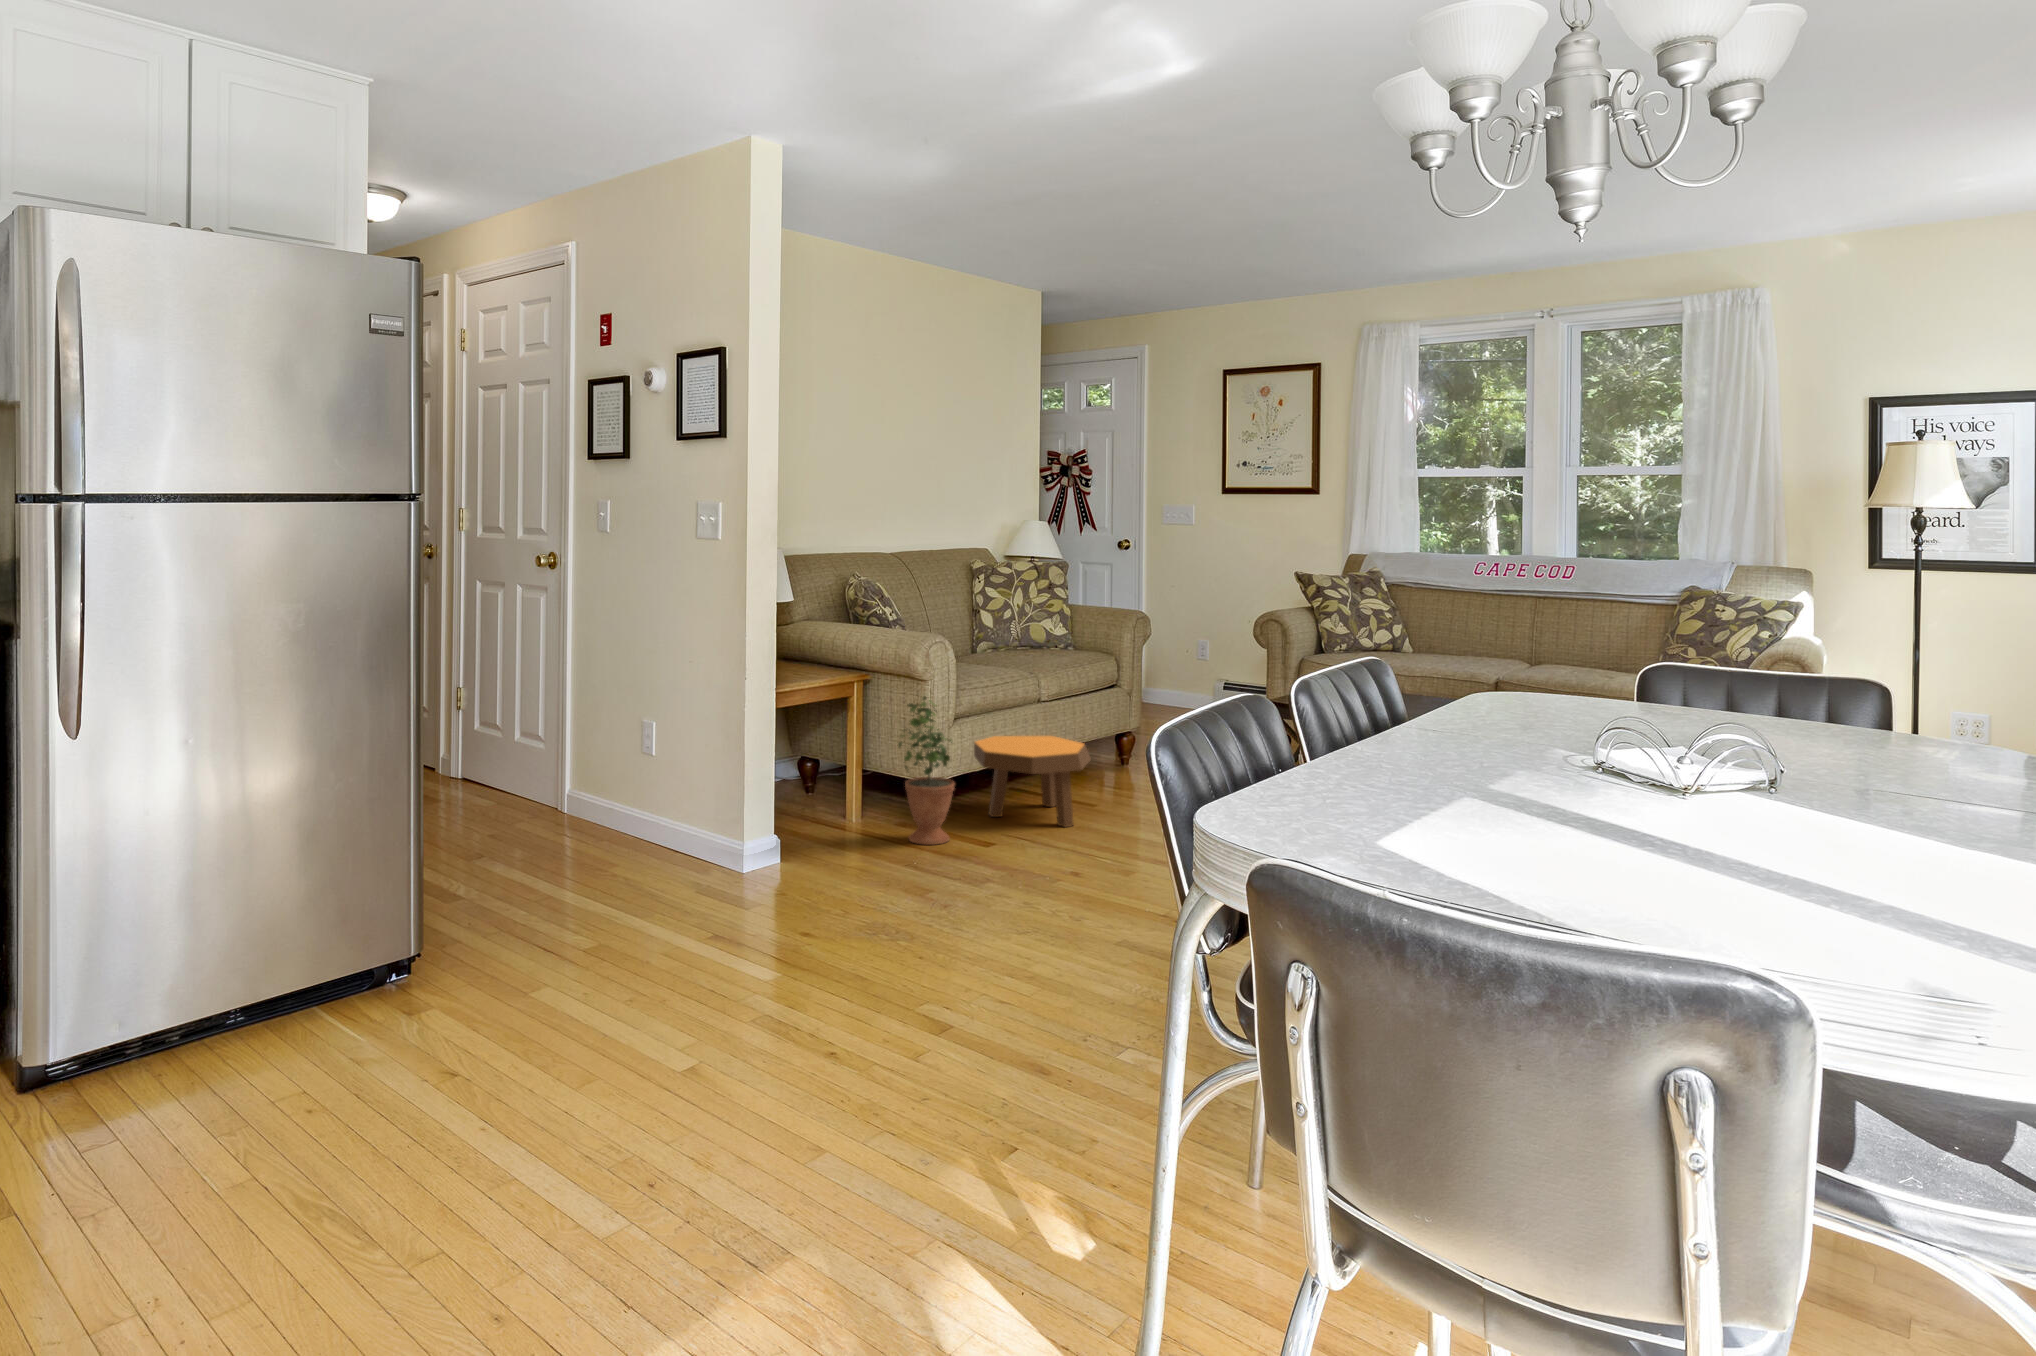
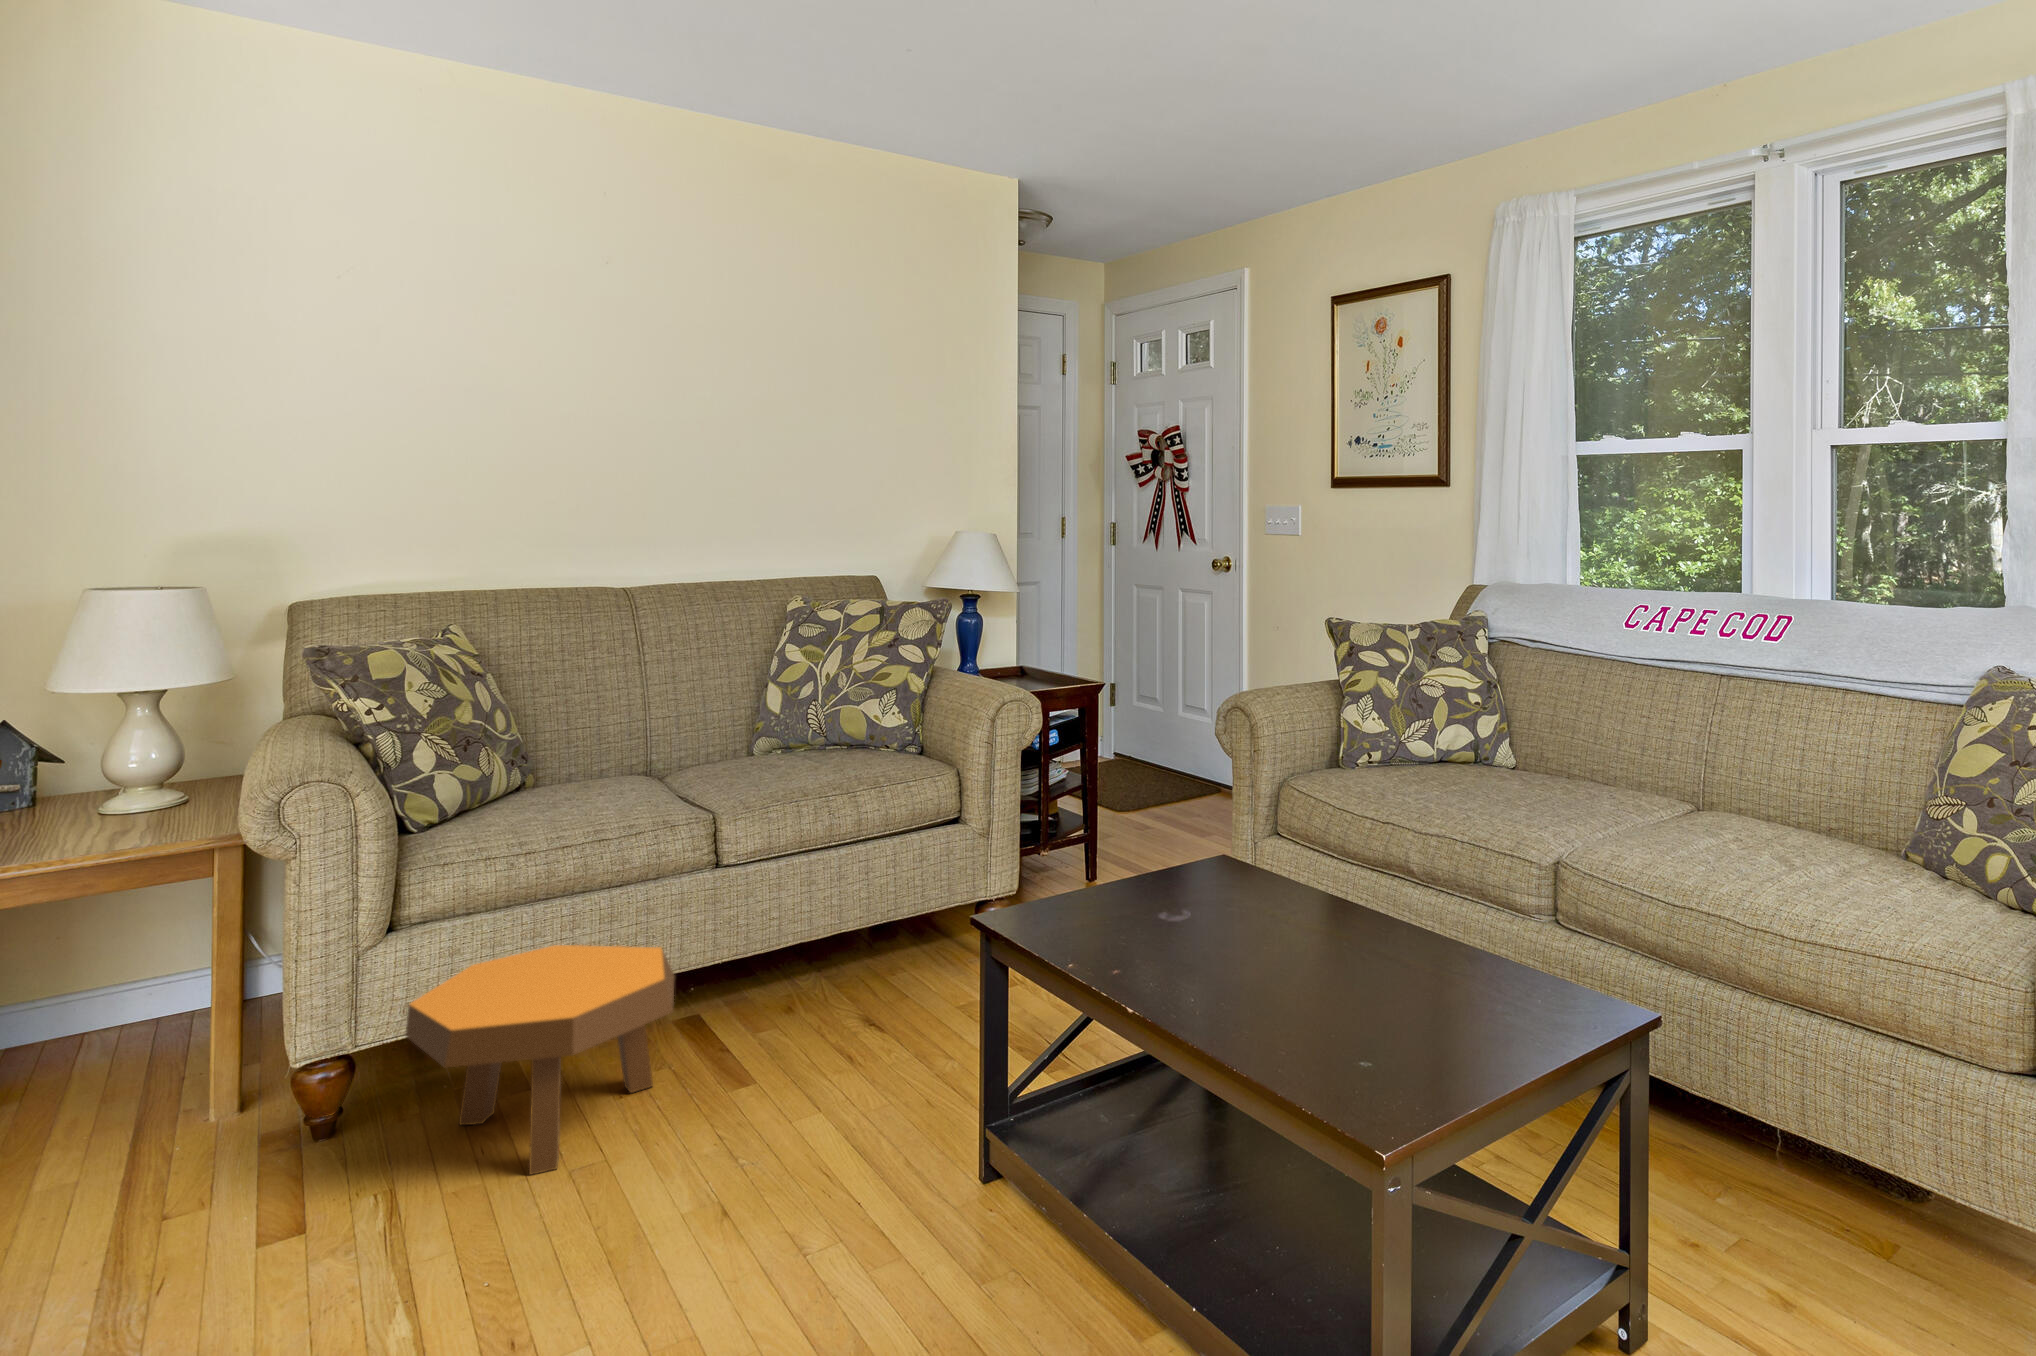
potted plant: present [899,697,954,845] -> none [83,898,260,1235]

